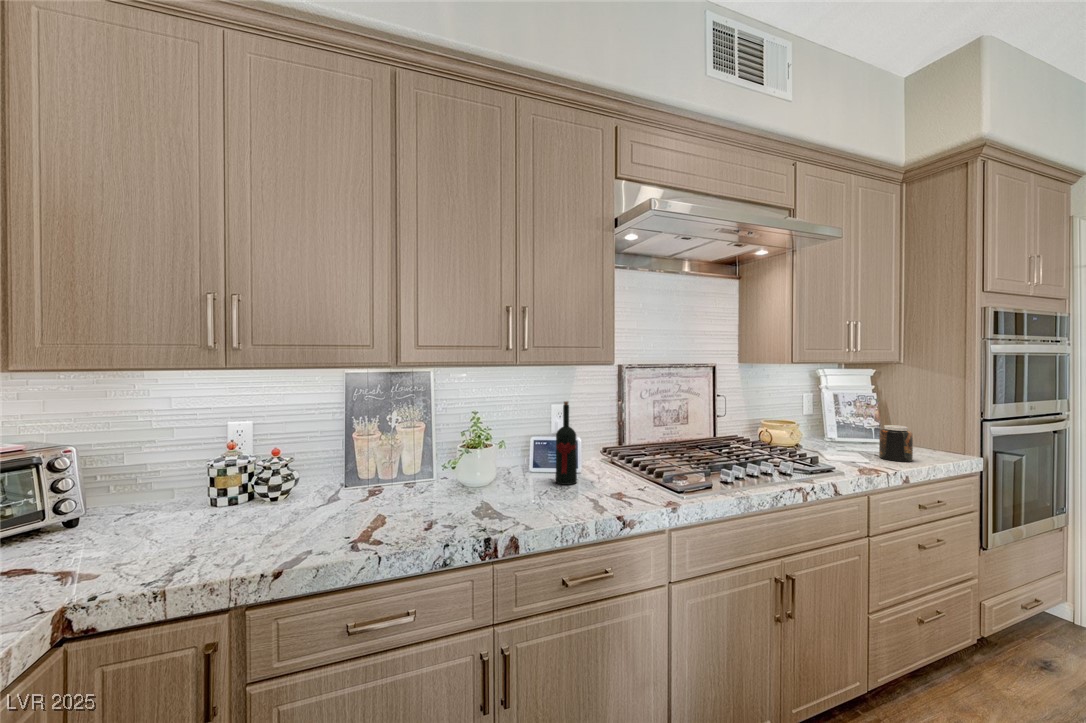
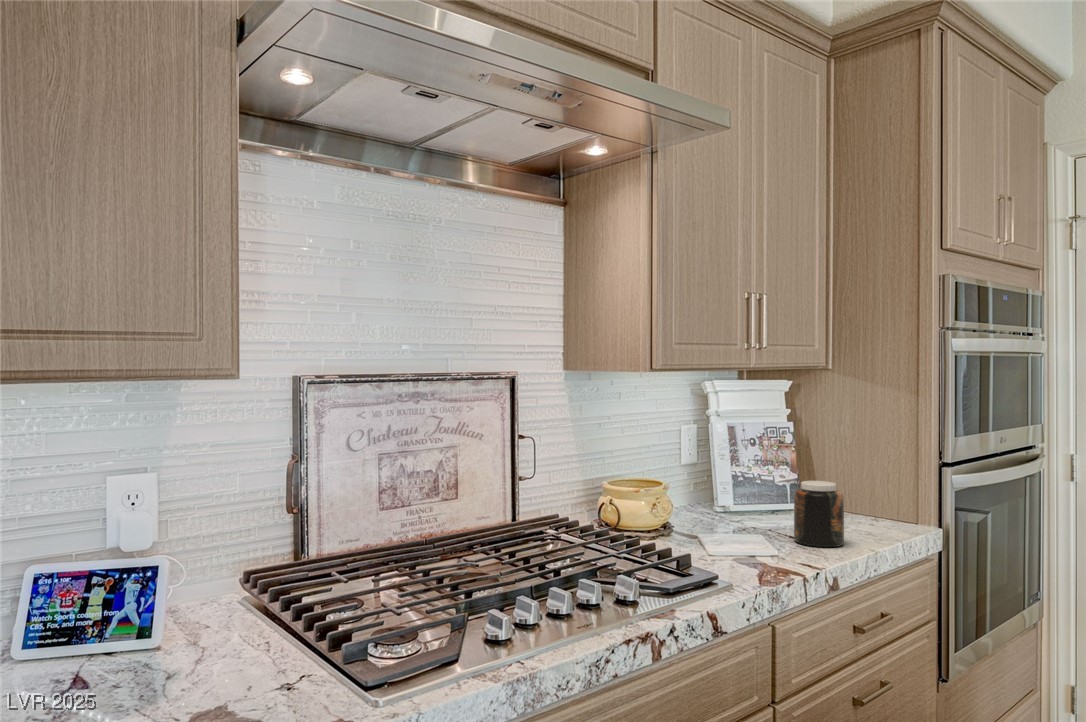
wine bottle: present [556,401,577,485] -> none [67,472,130,693]

